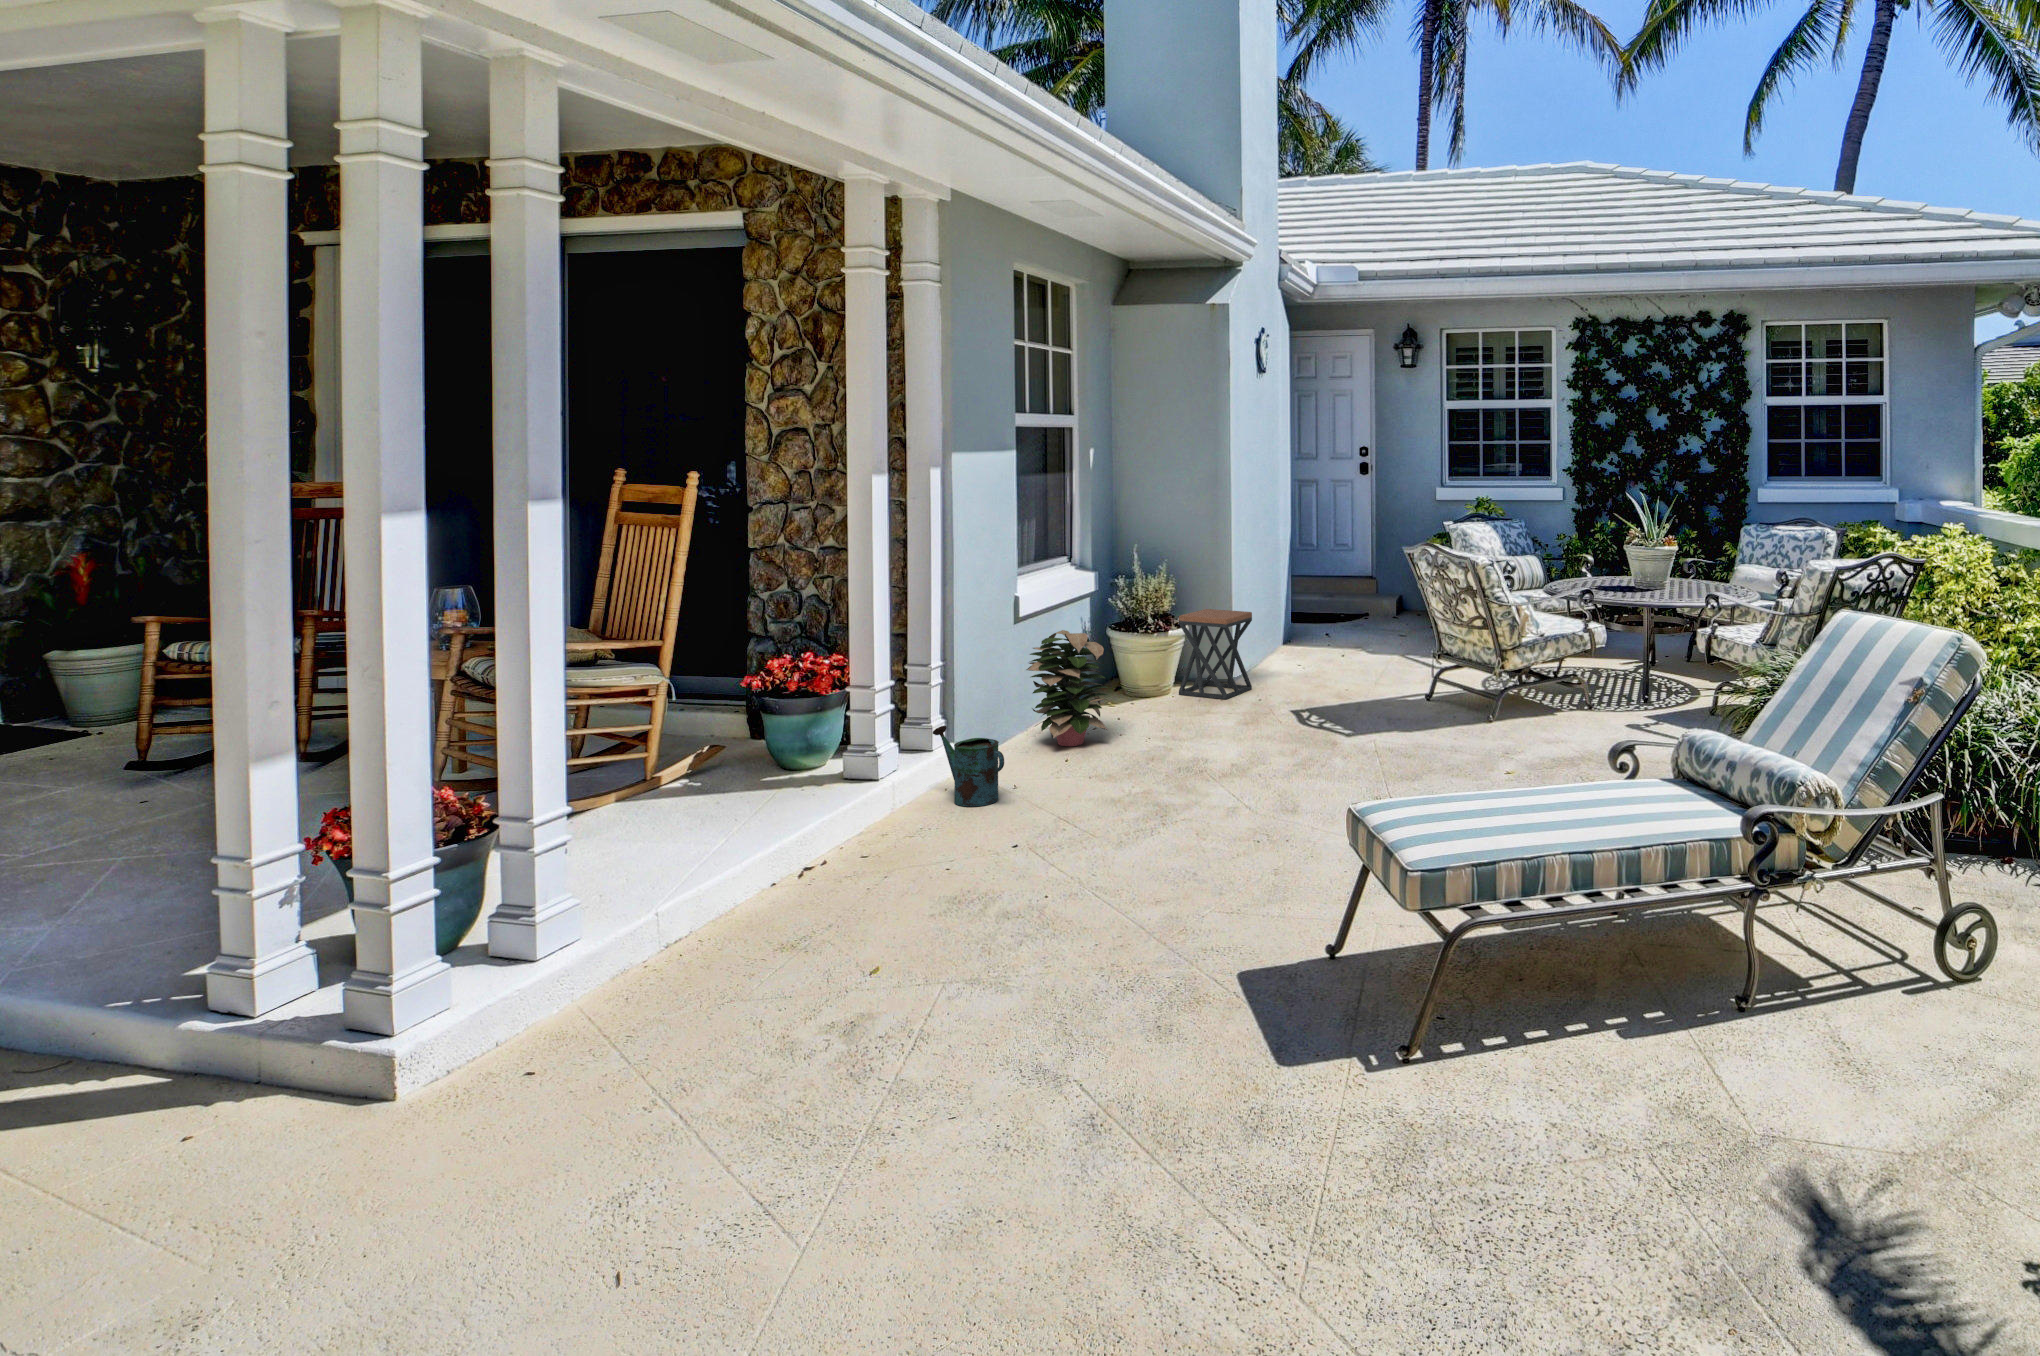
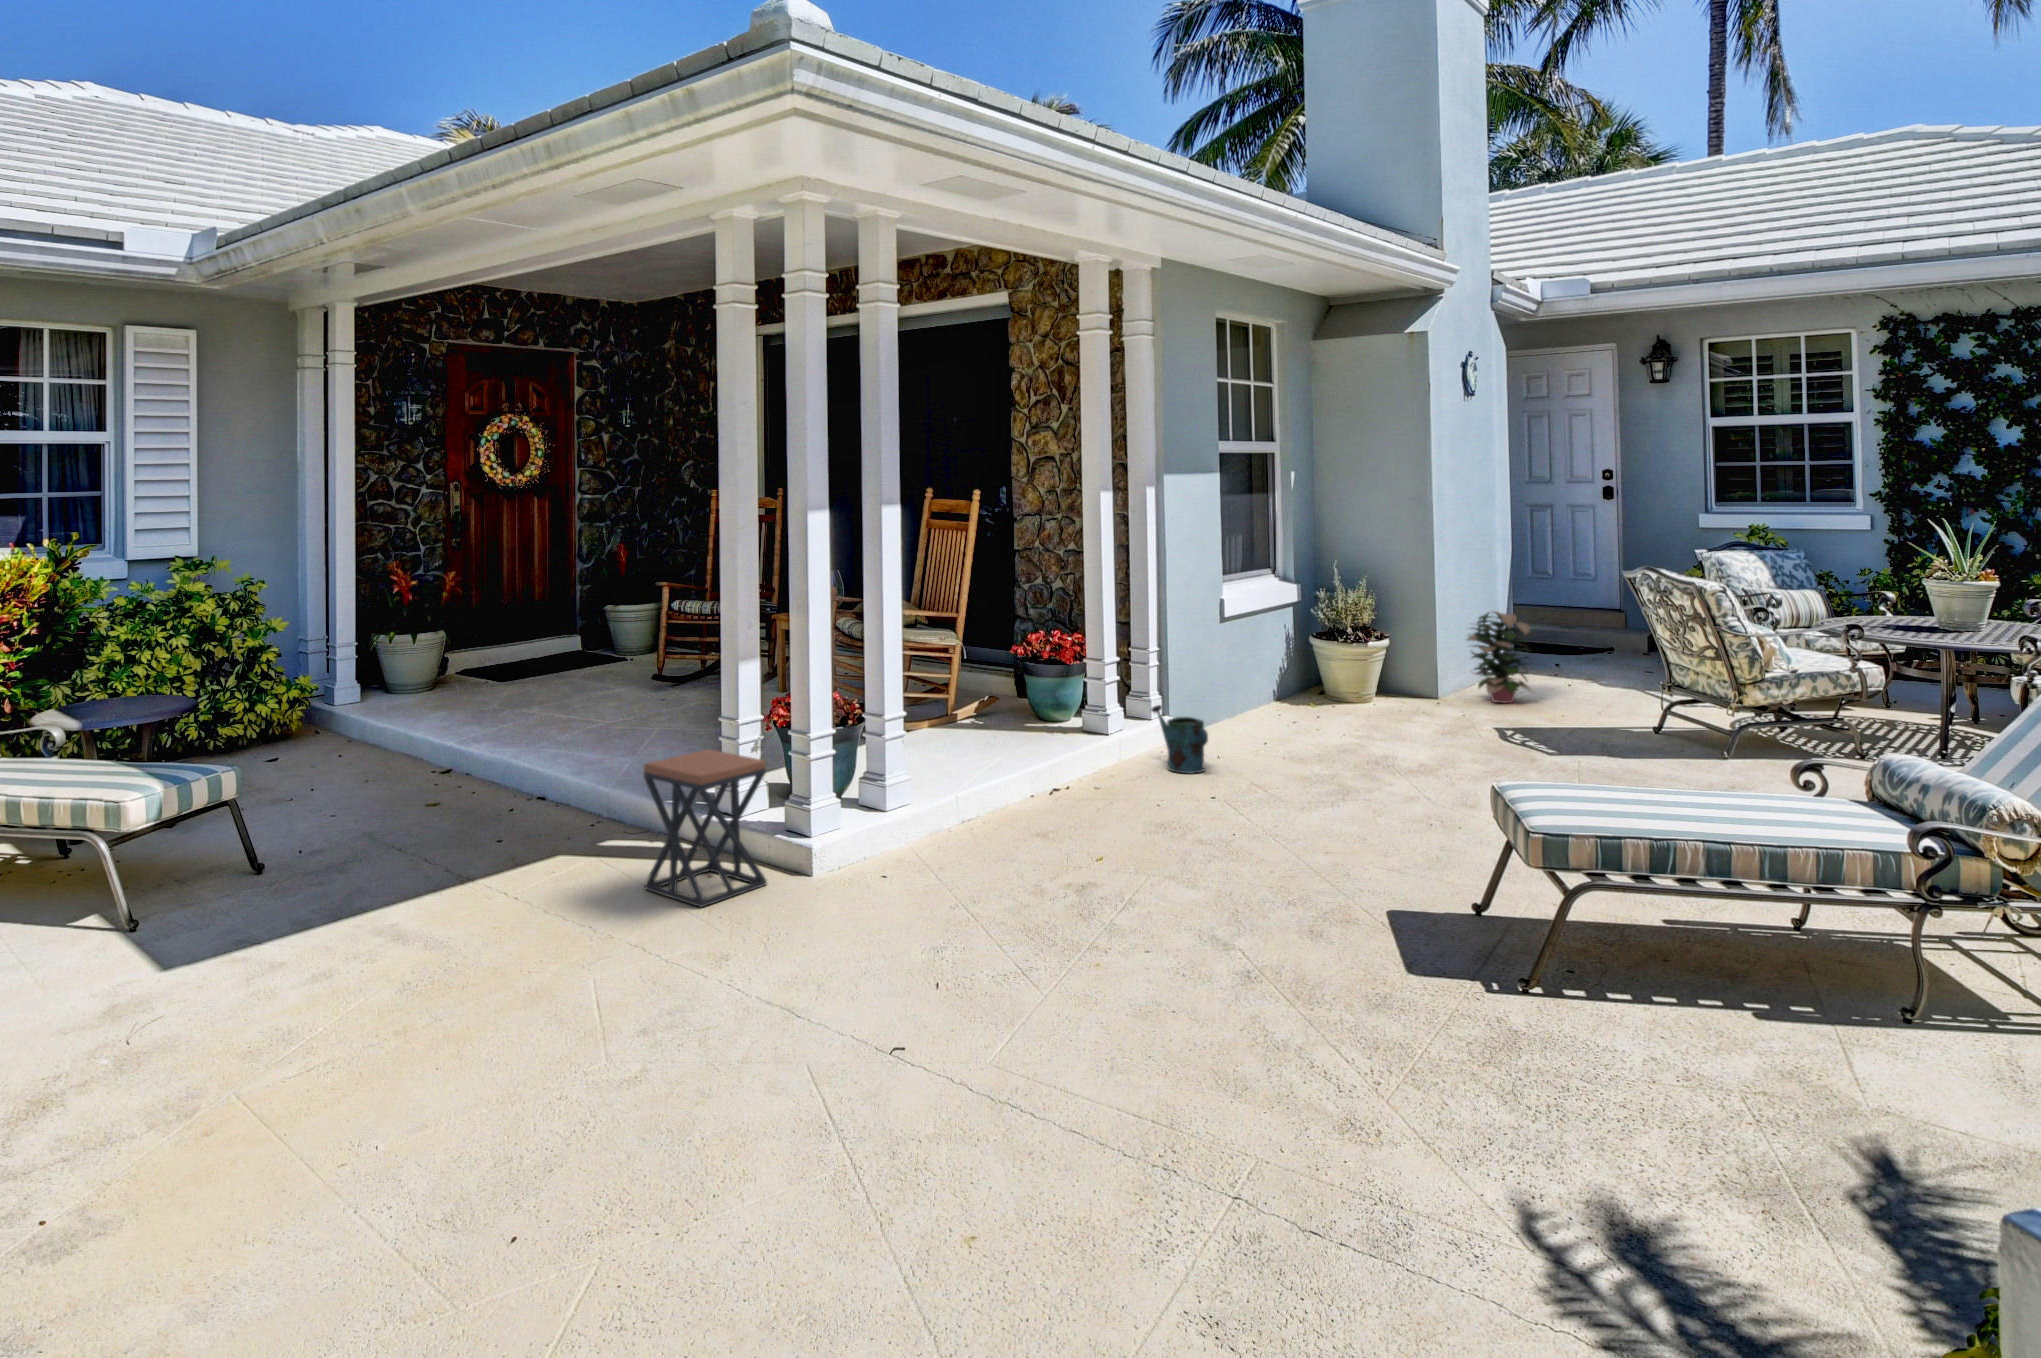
stool: present [1179,609,1252,699] -> present [644,749,767,907]
decorative plant: present [1026,630,1108,746] -> present [1467,612,1532,703]

